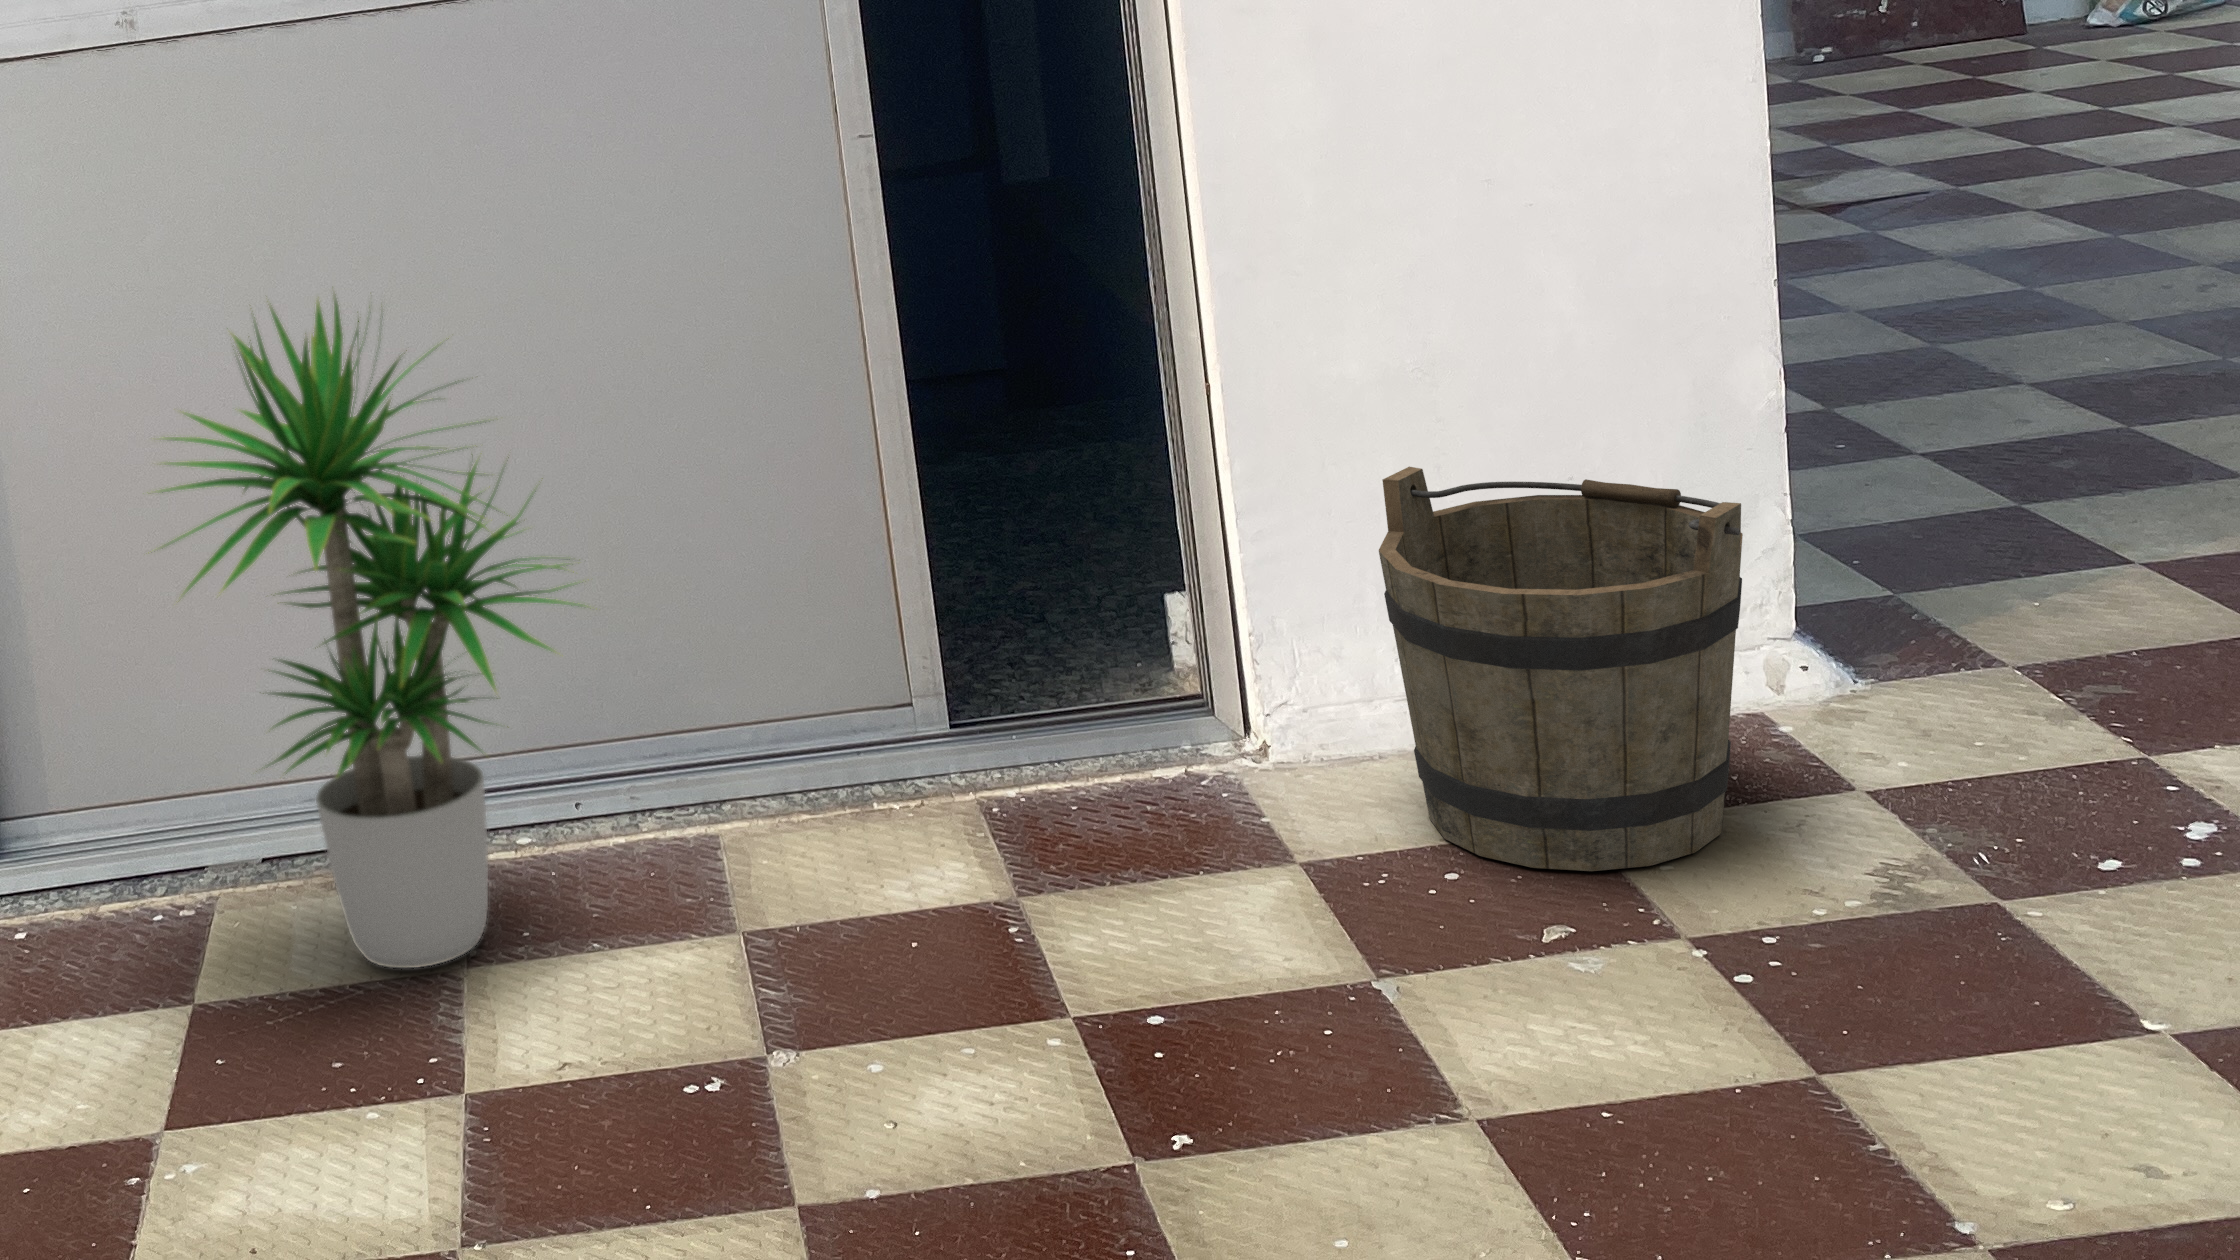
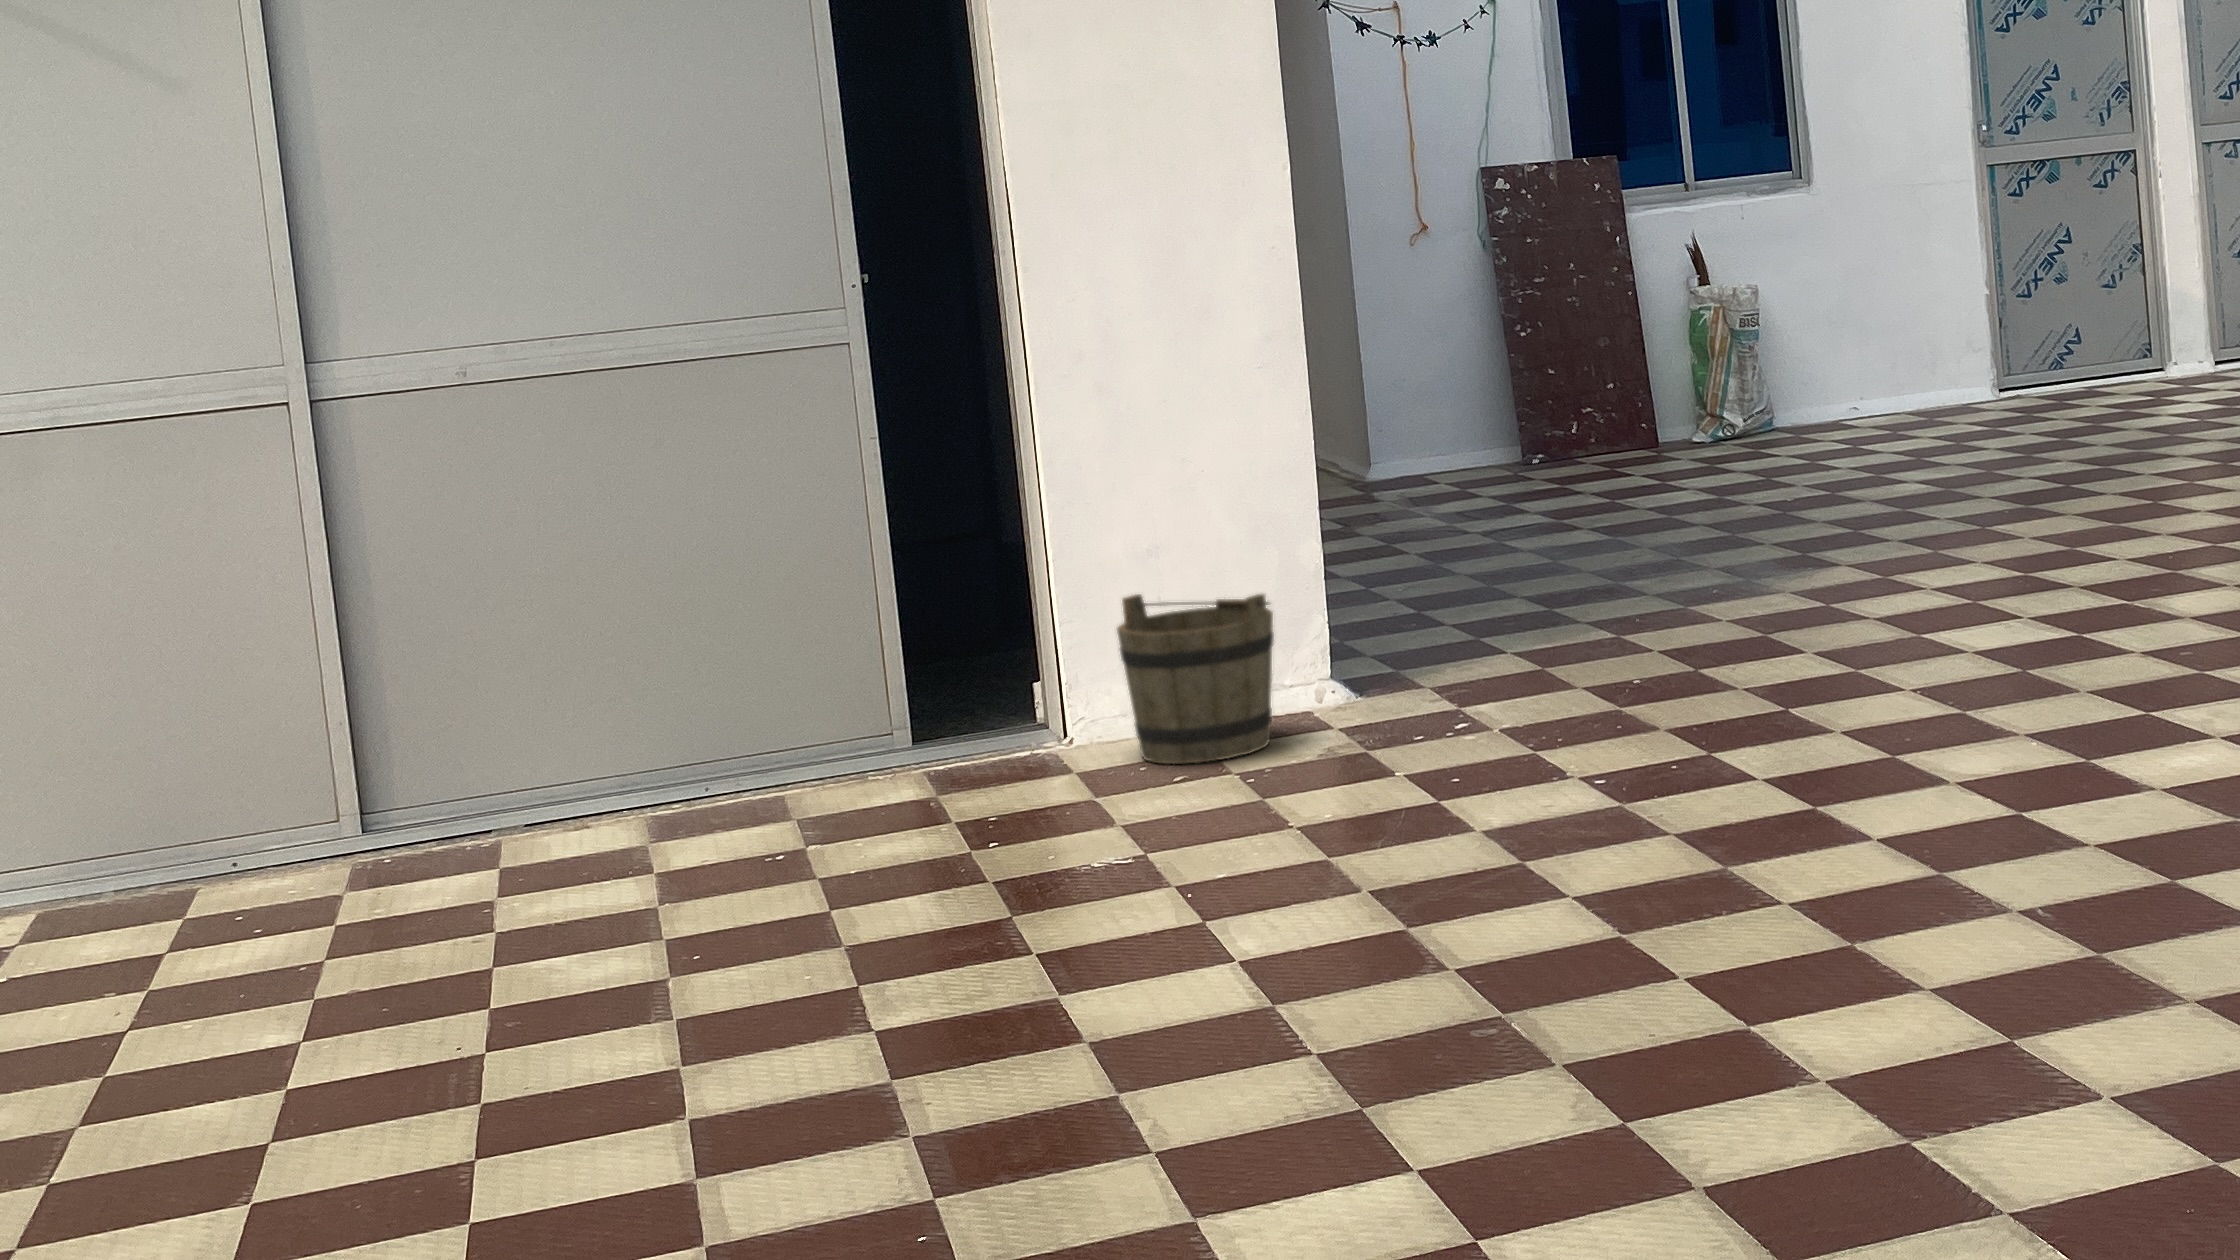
potted plant: present [148,297,583,968] -> none [489,503,734,843]

